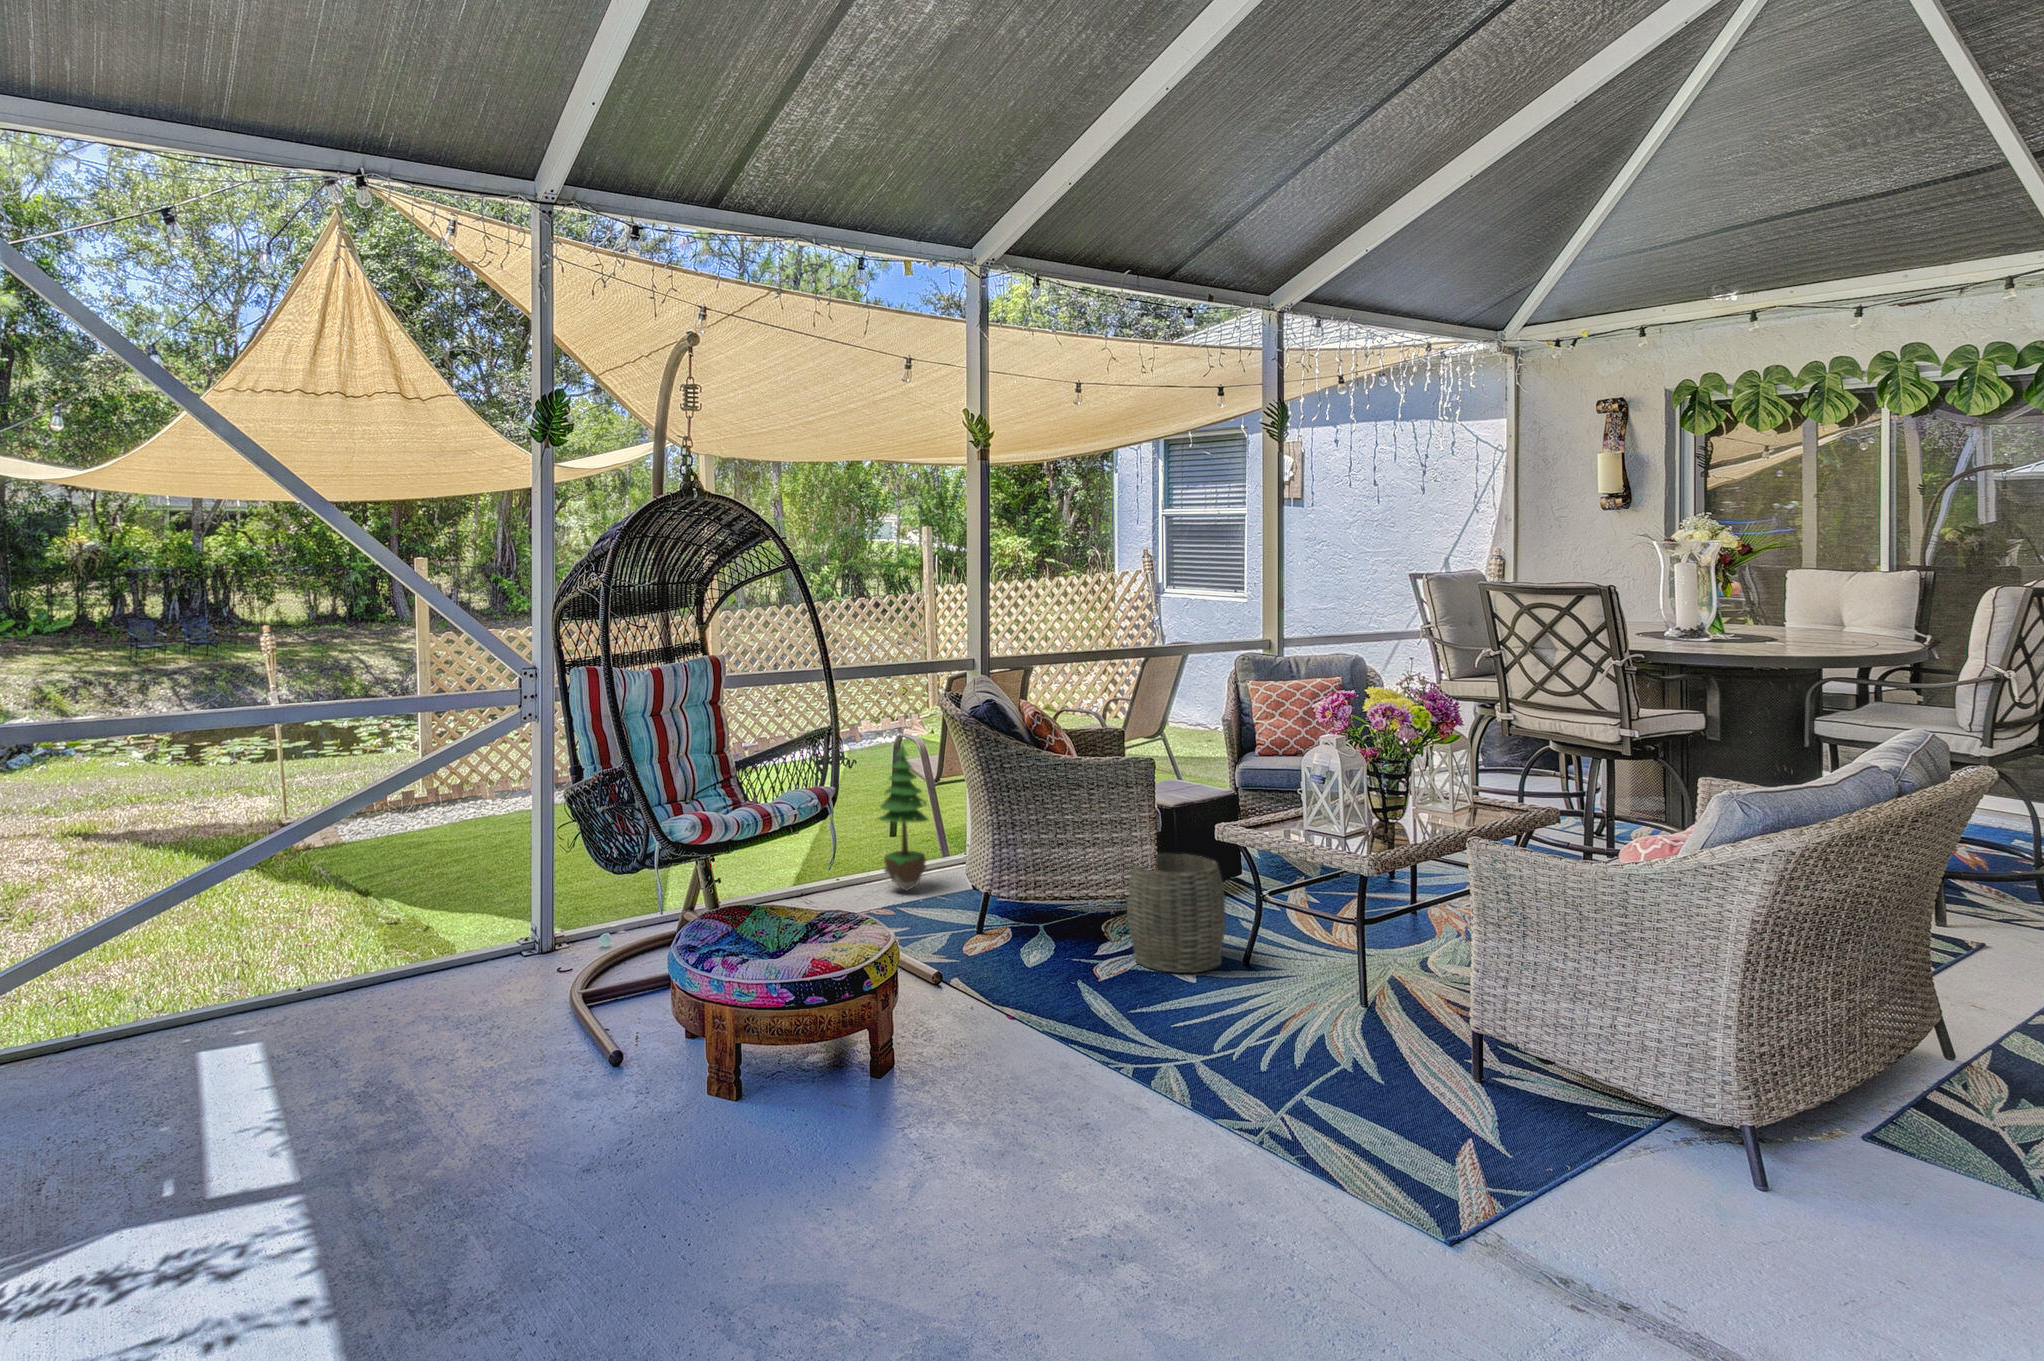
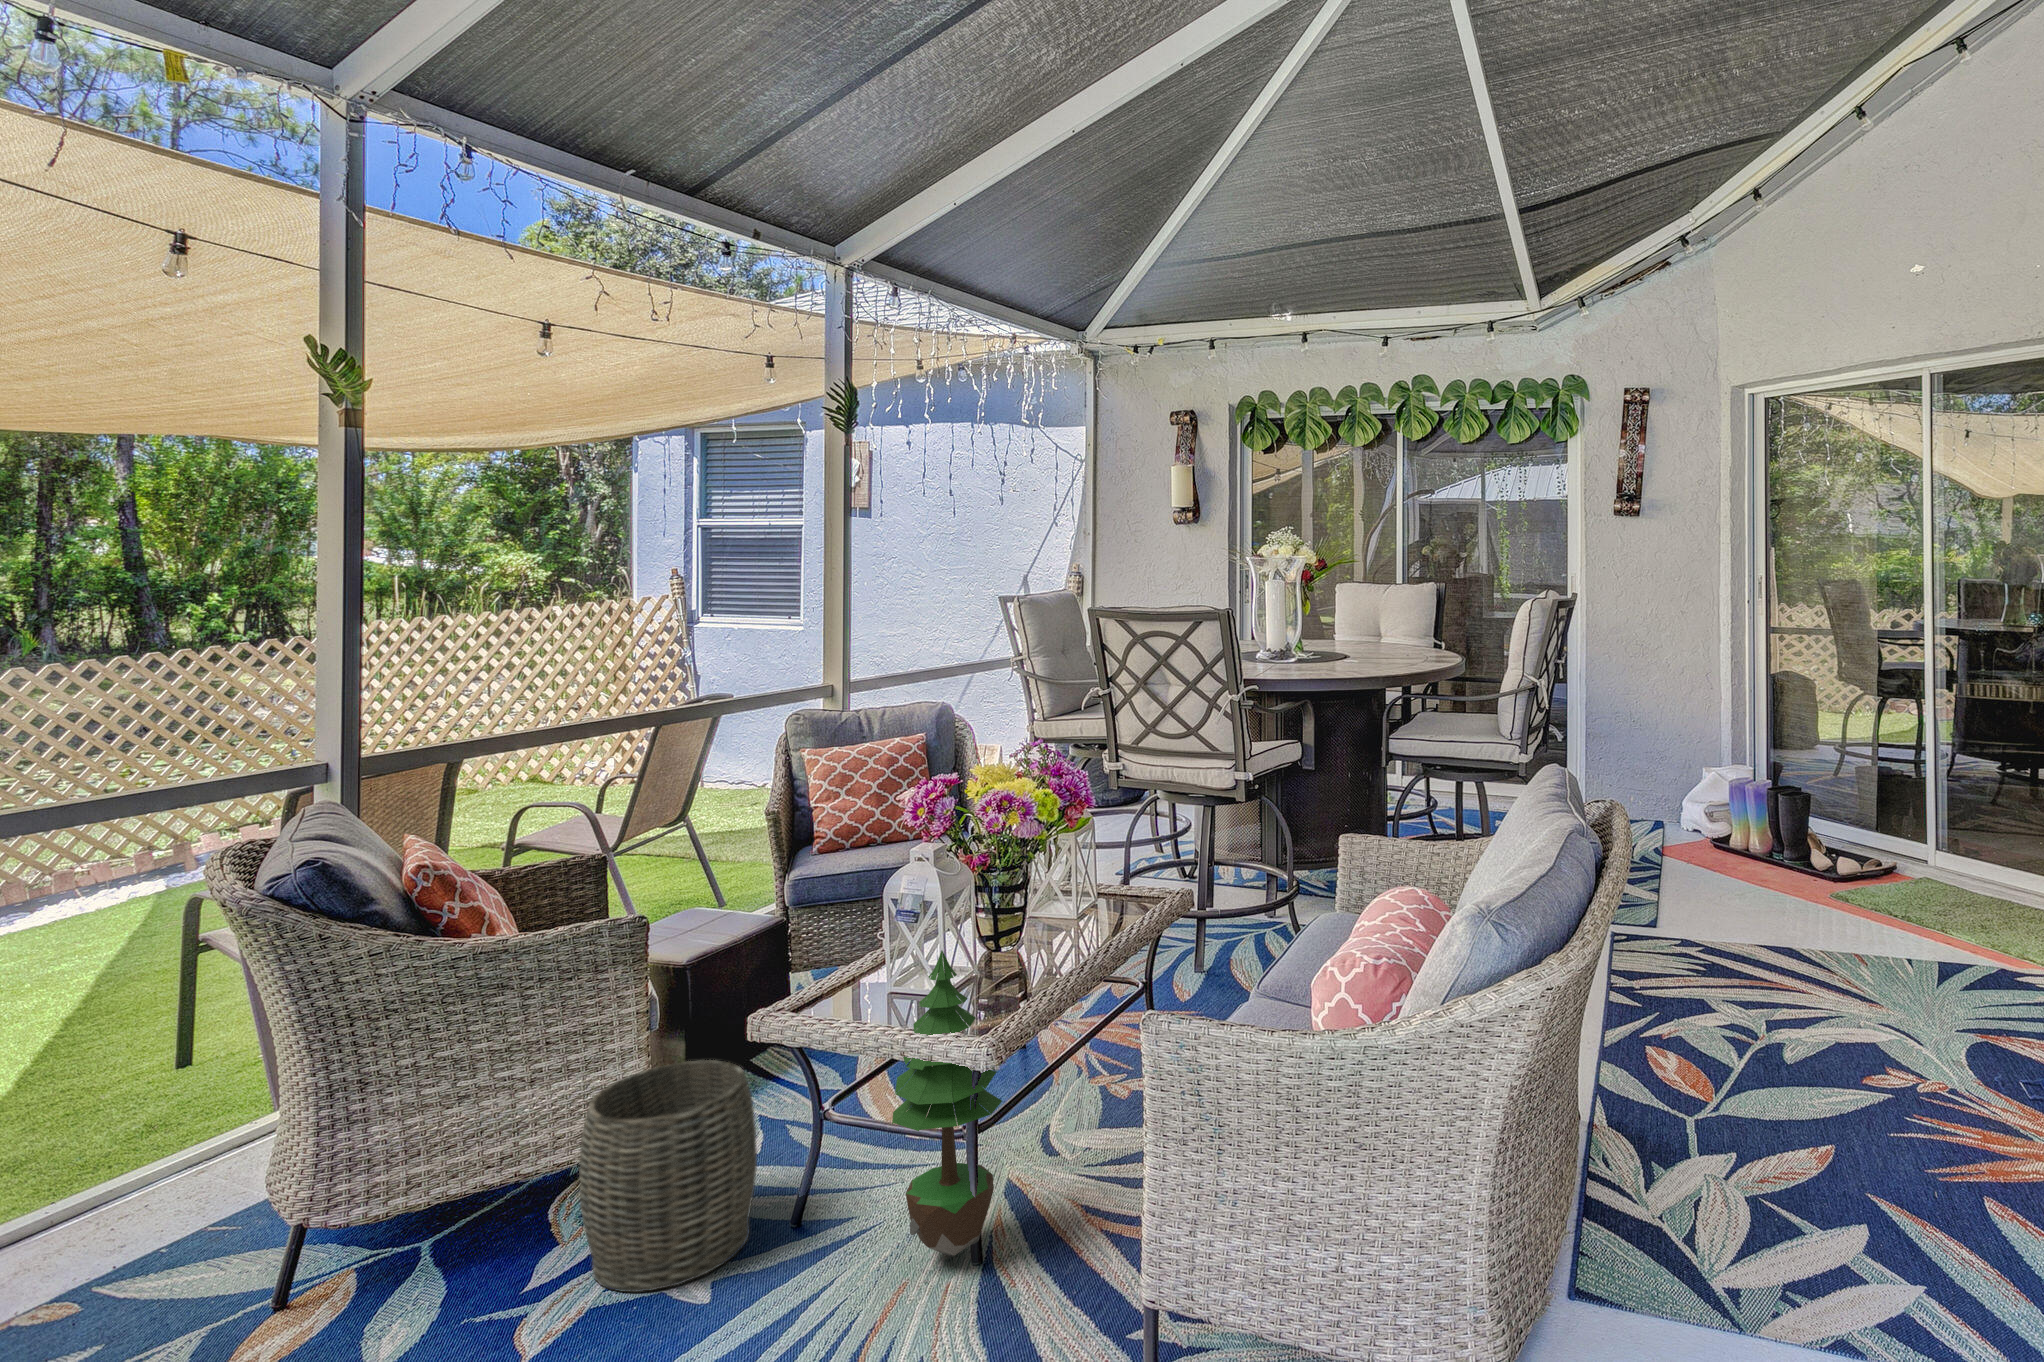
potted tree: present [879,745,928,891] -> present [892,950,1002,1257]

